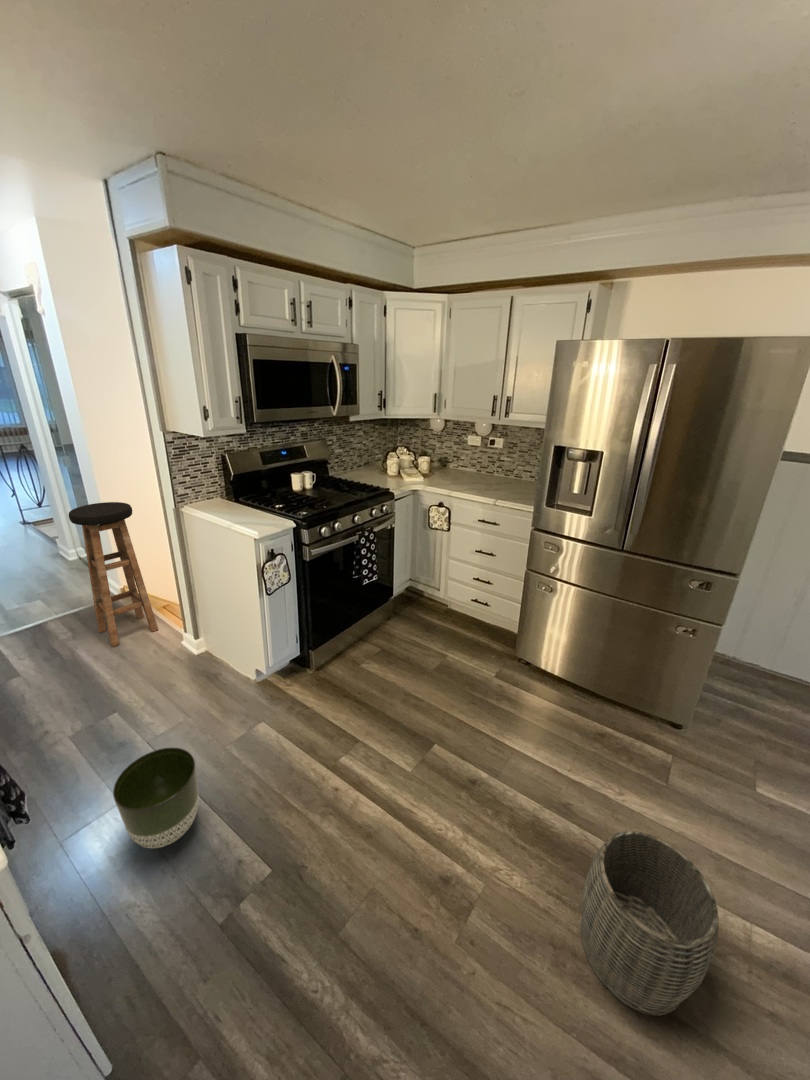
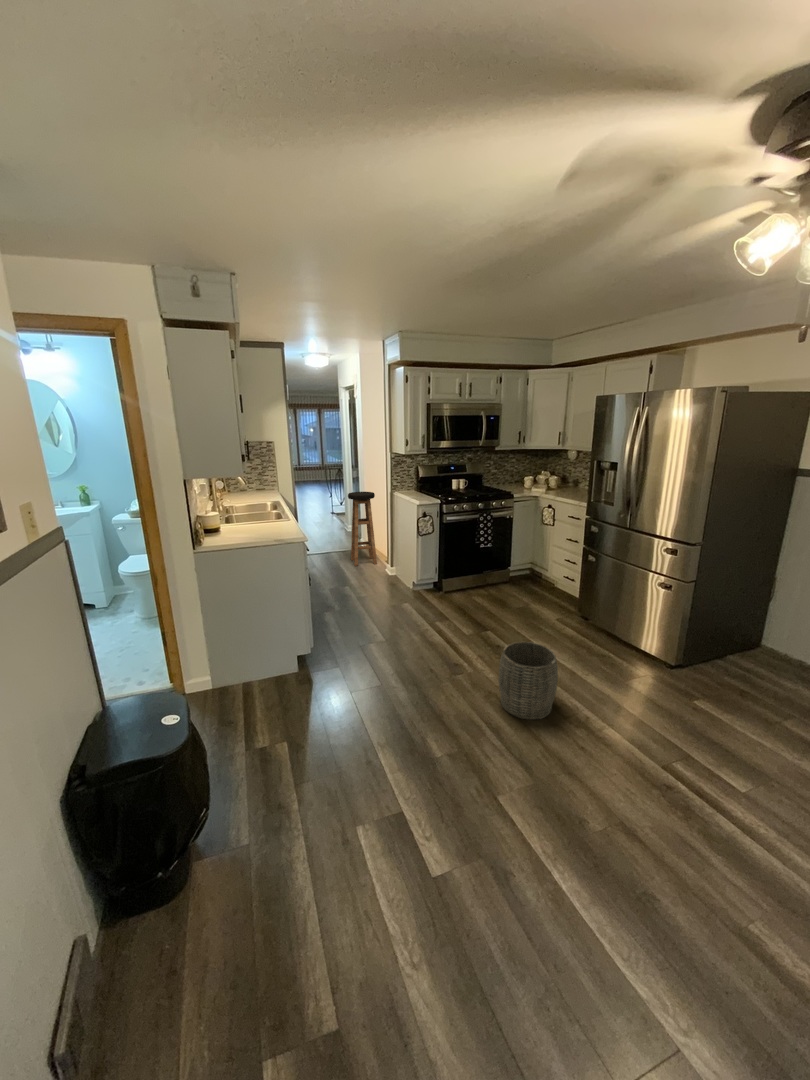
planter: present [113,748,199,849] -> none [337,584,368,622]

